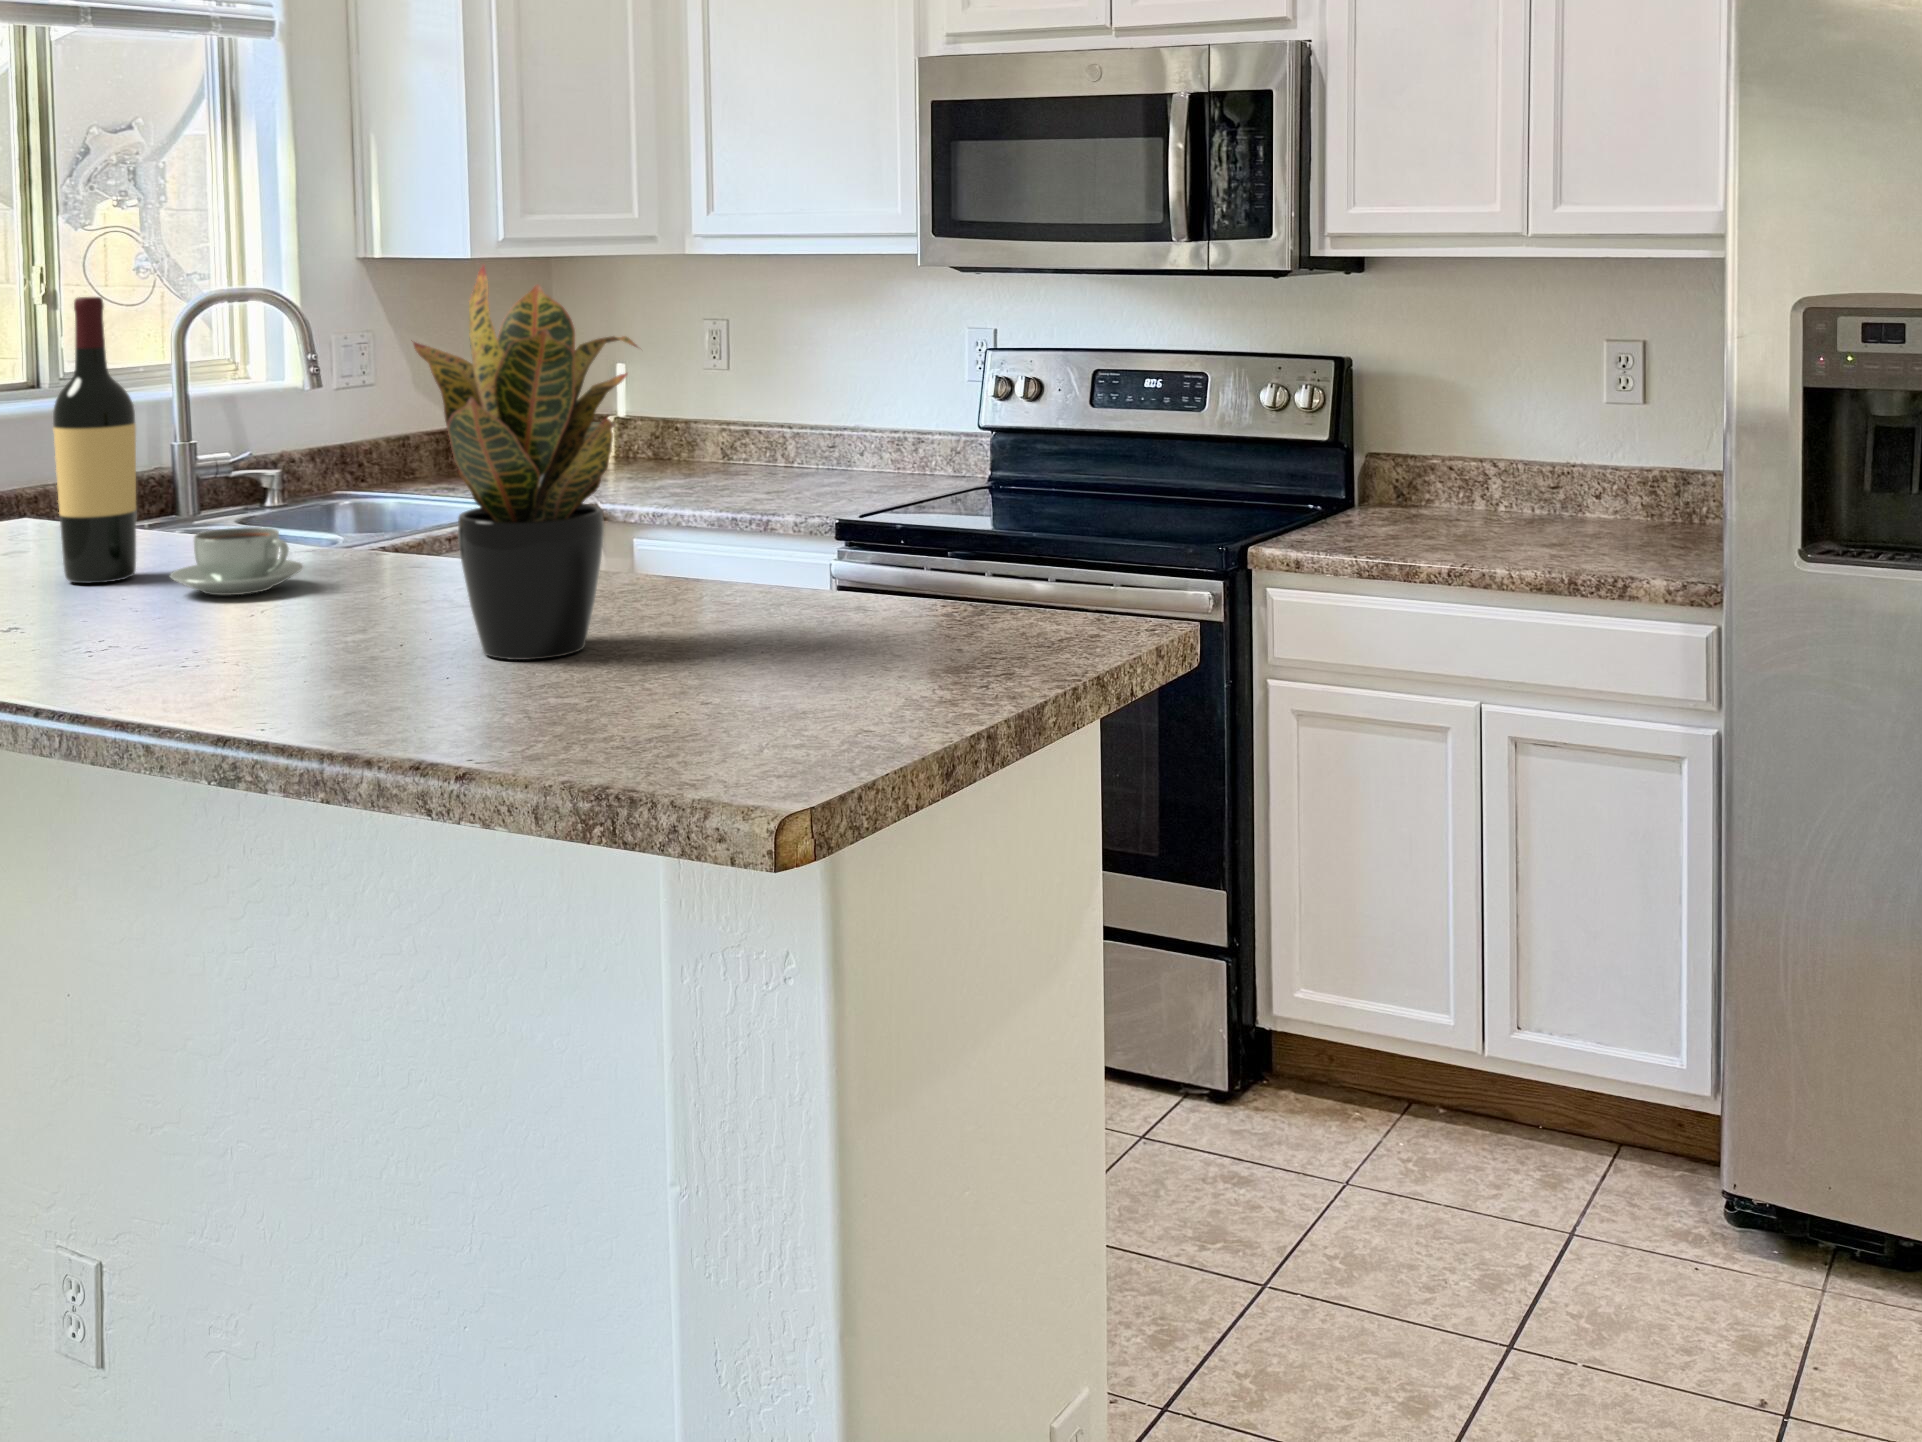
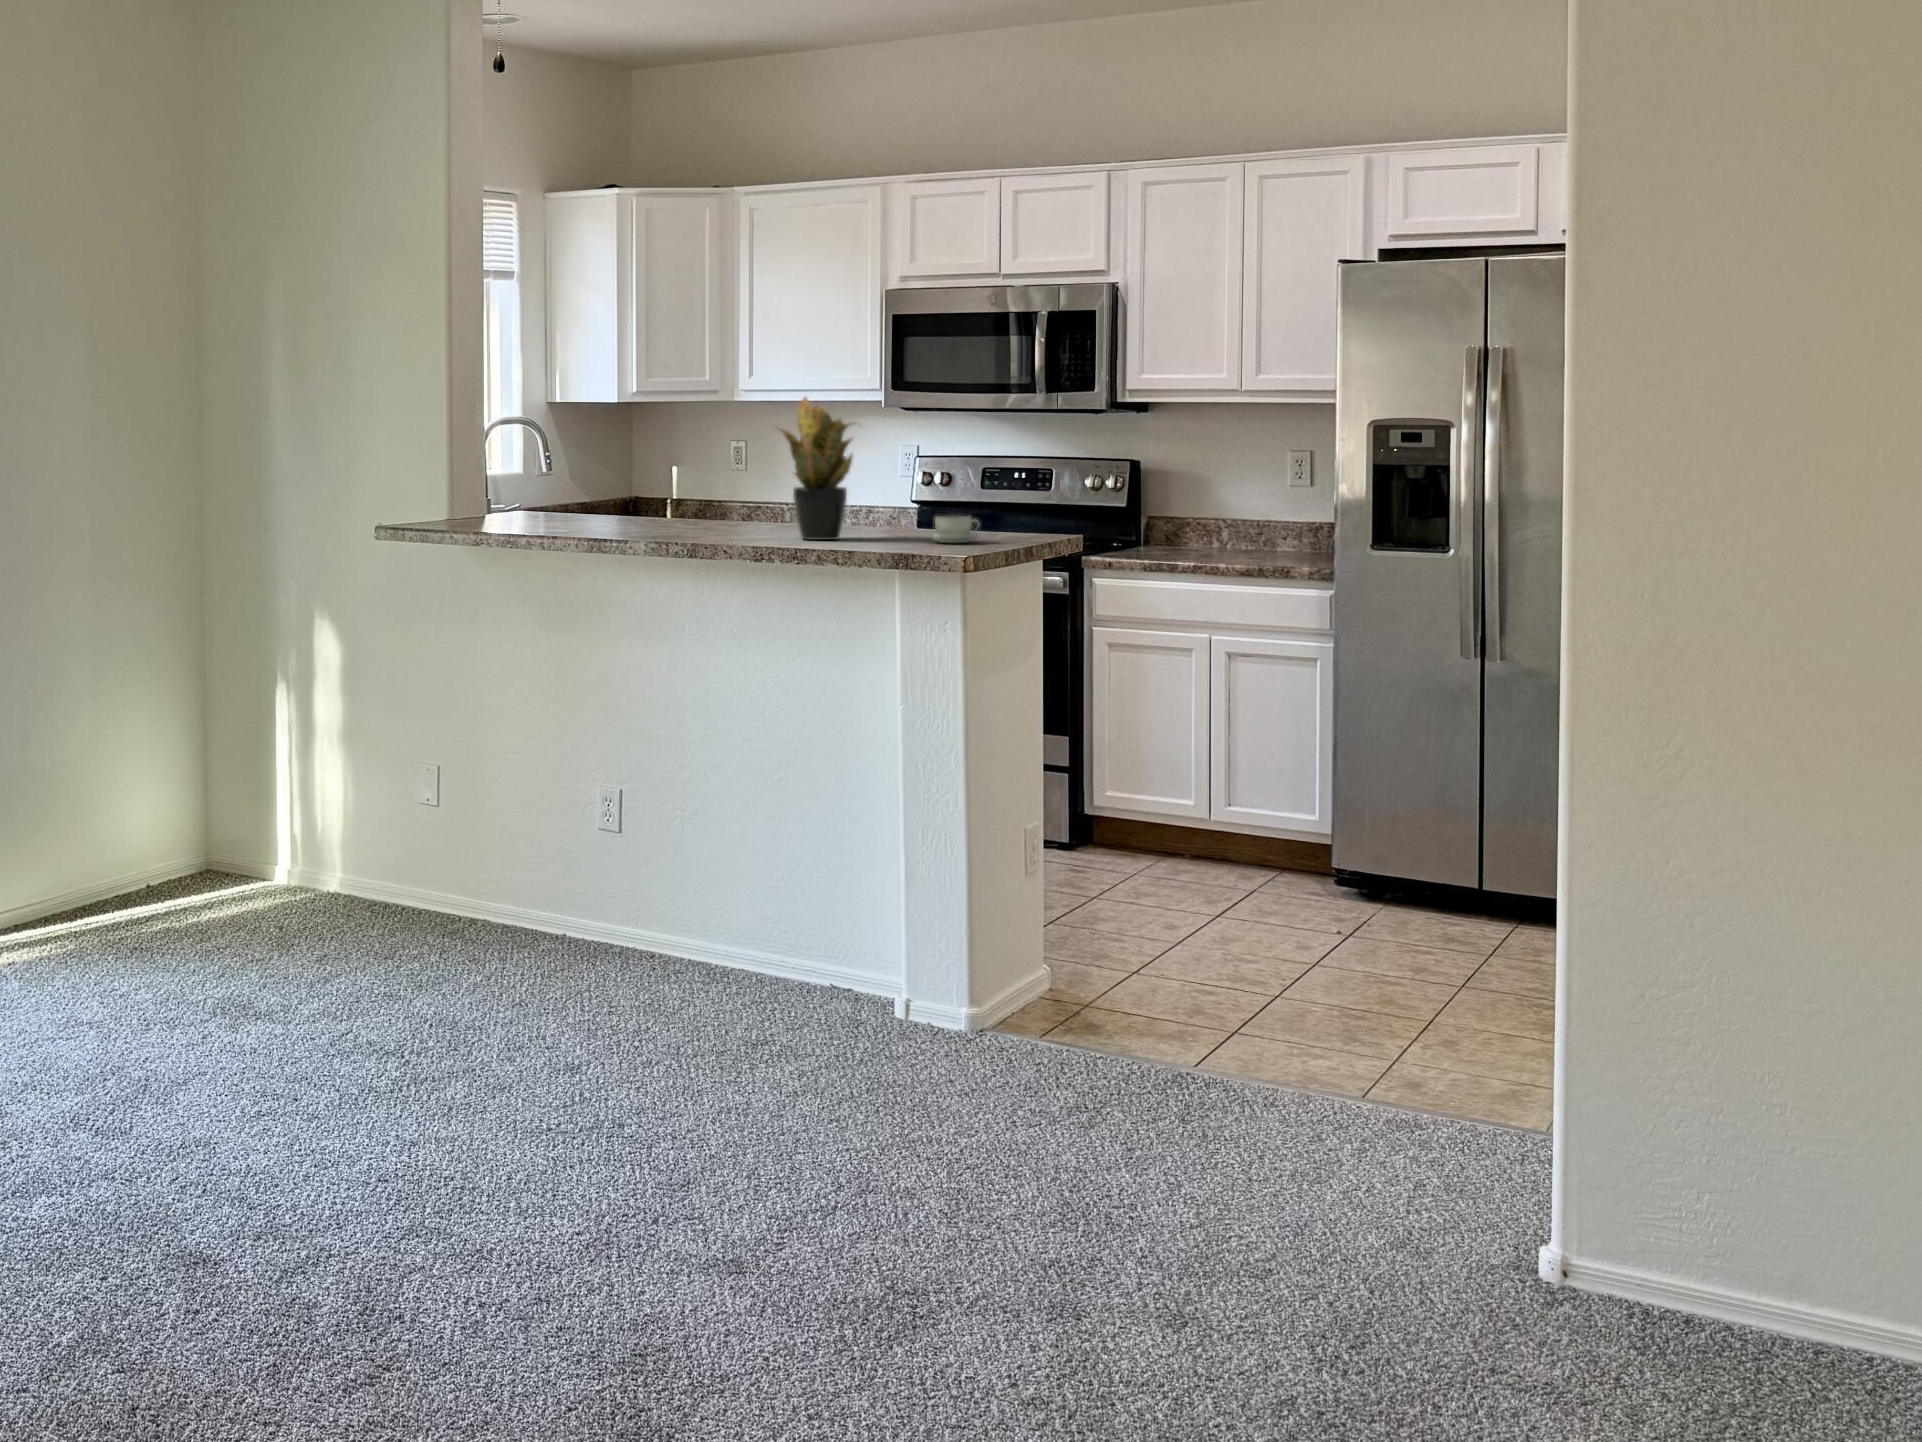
wine bottle: present [53,297,136,583] -> none [585,411,616,528]
coffee cup: present [170,527,303,595] -> present [926,516,981,543]

